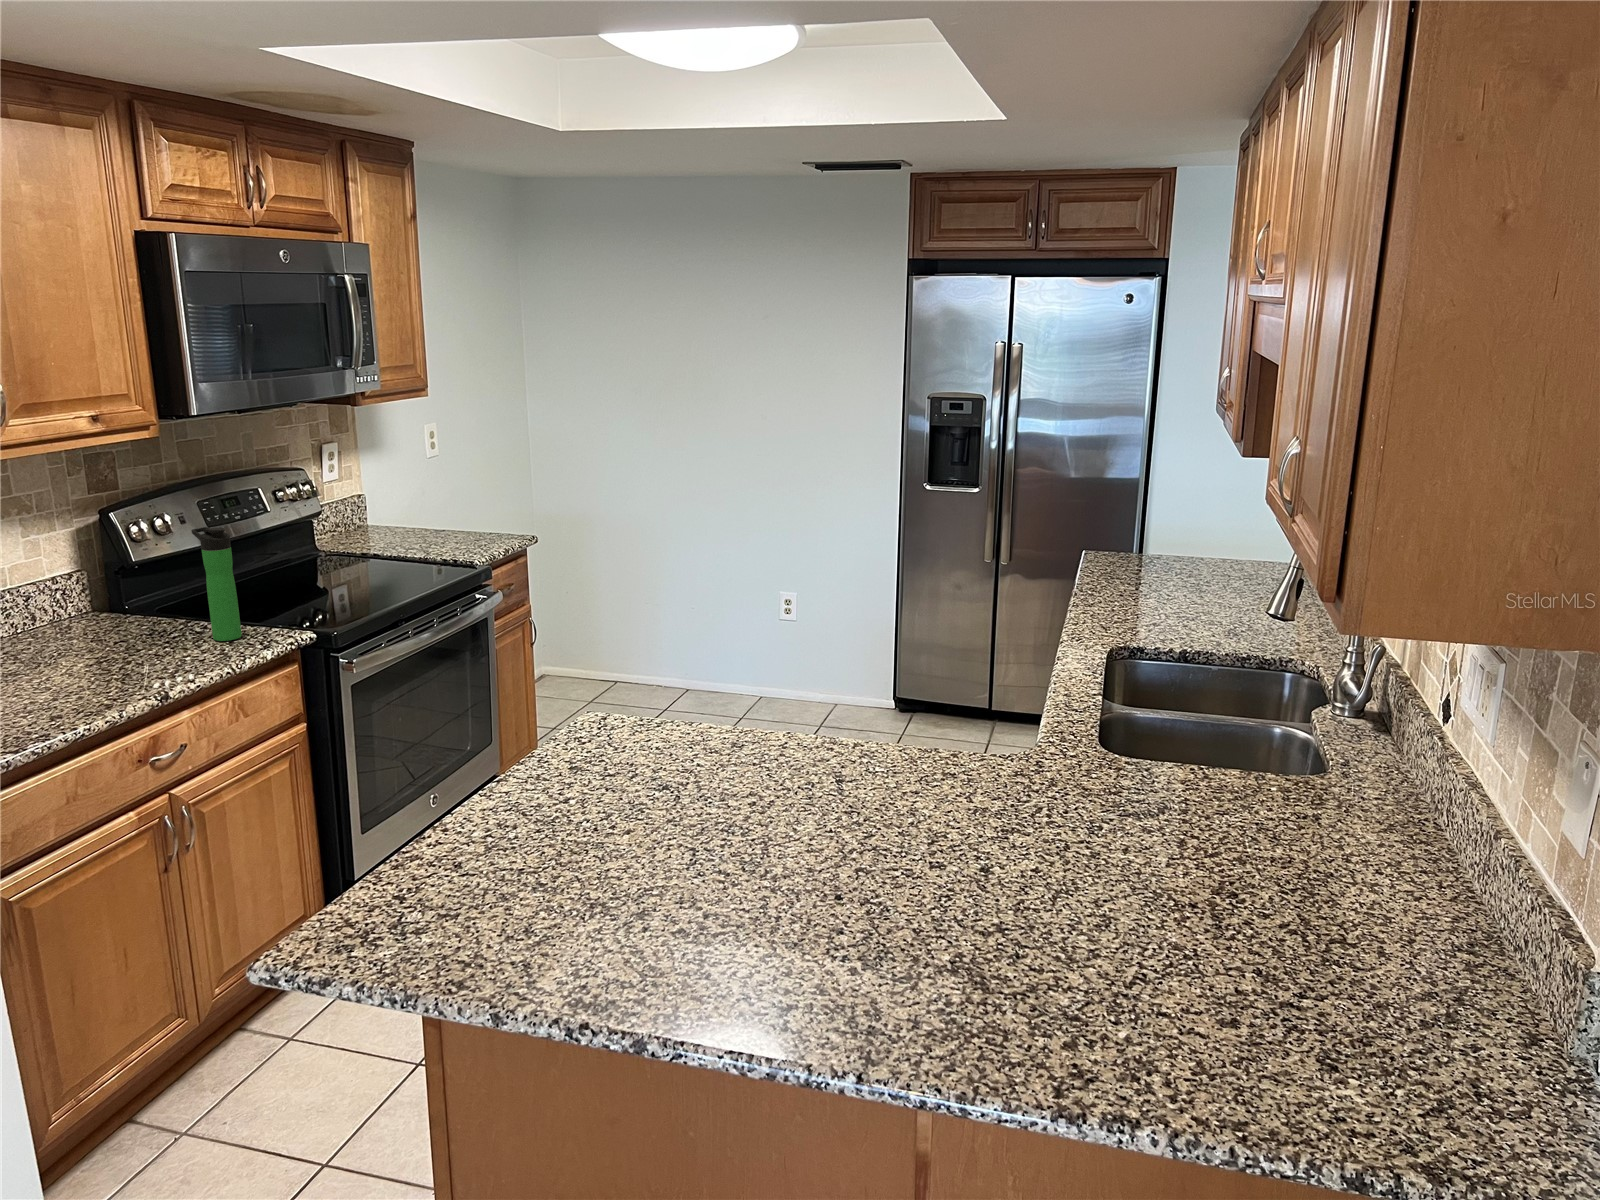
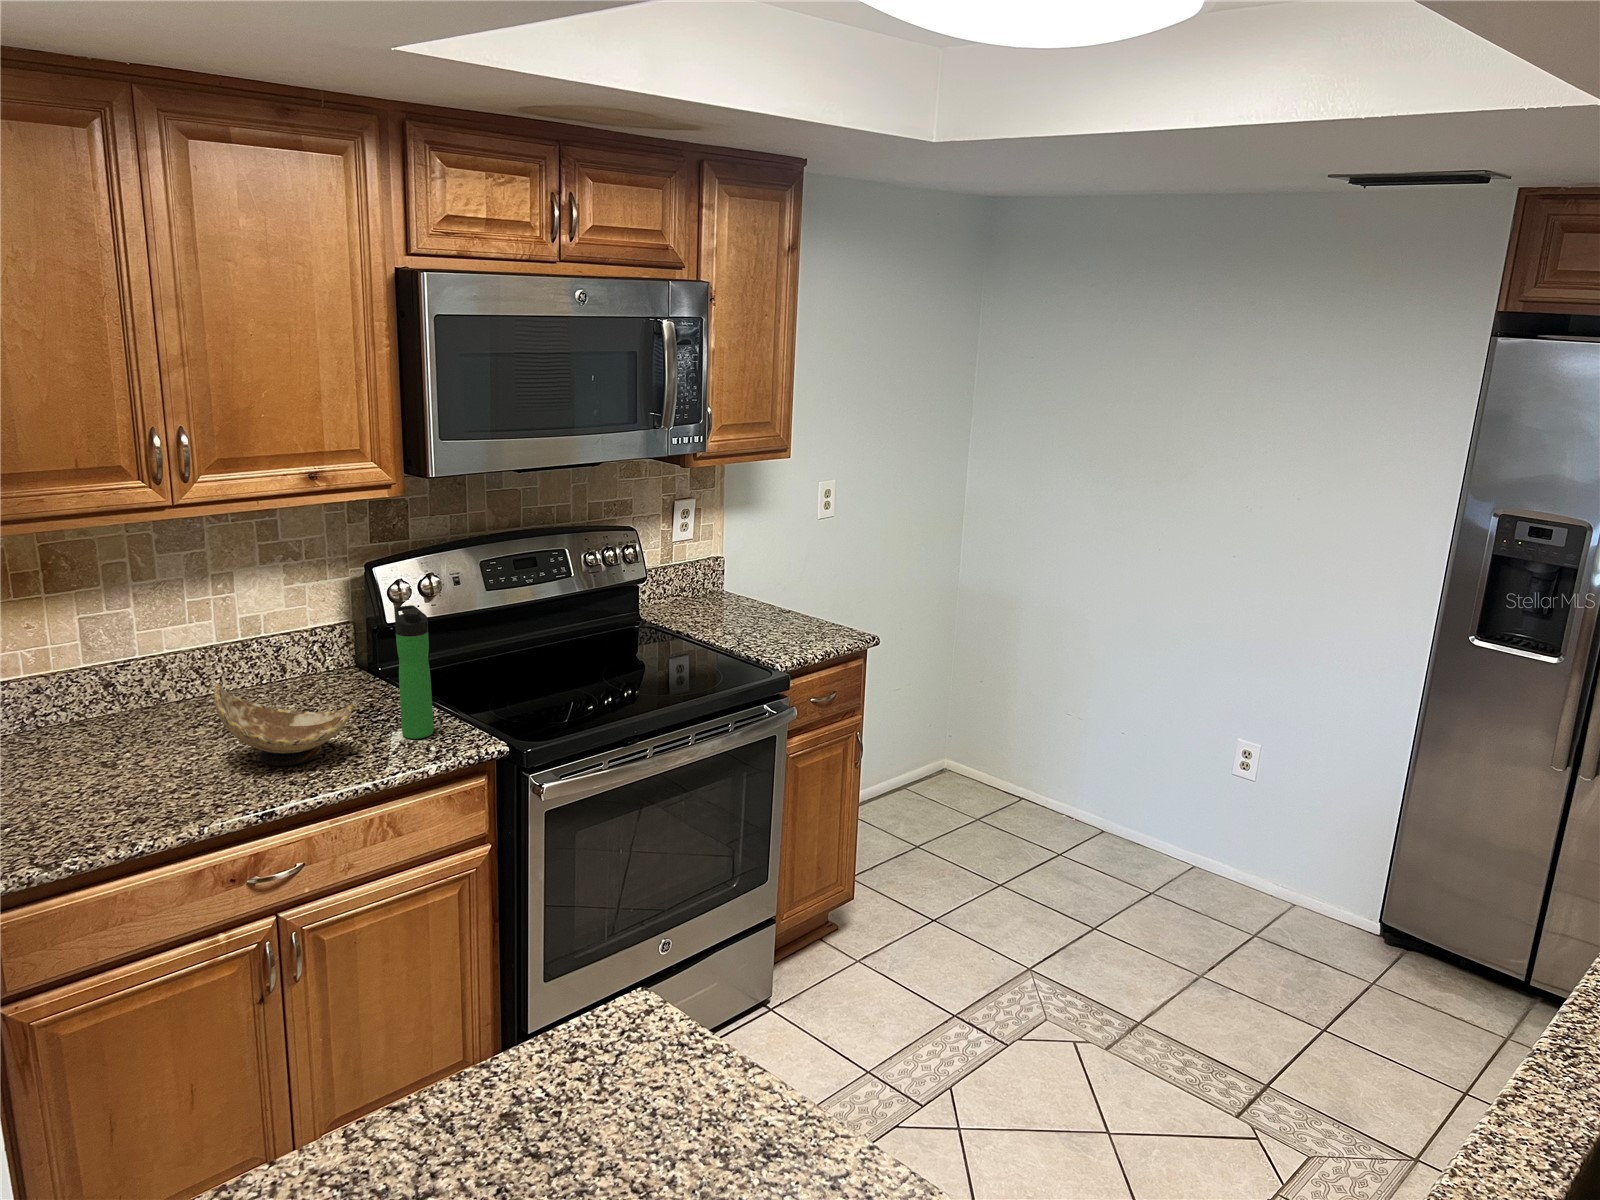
decorative bowl: none [58,606,185,672] -> present [214,683,353,766]

